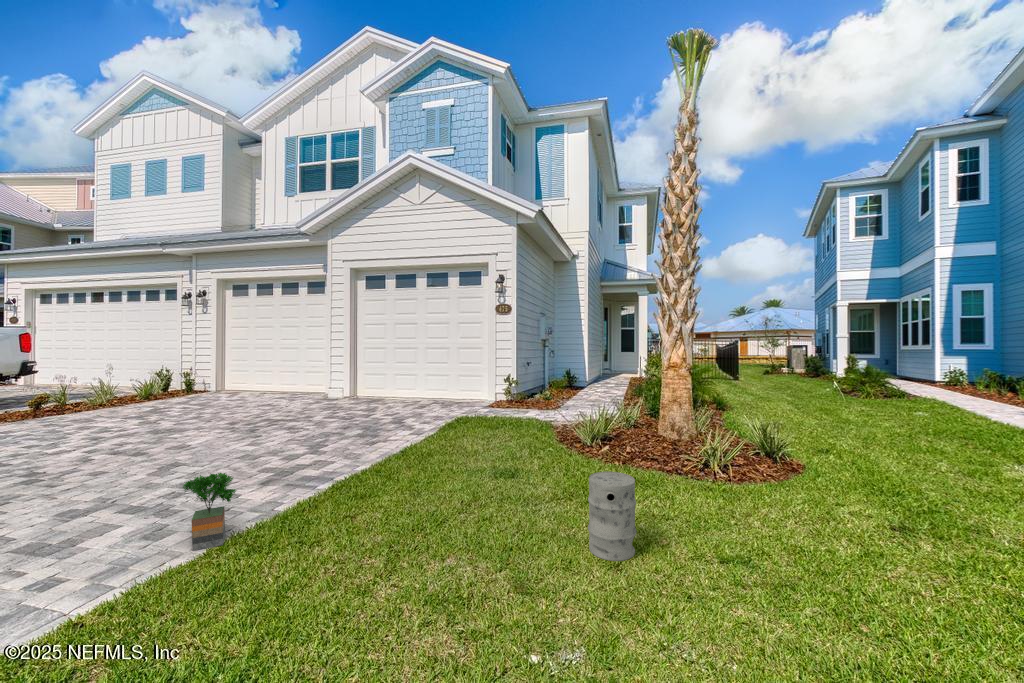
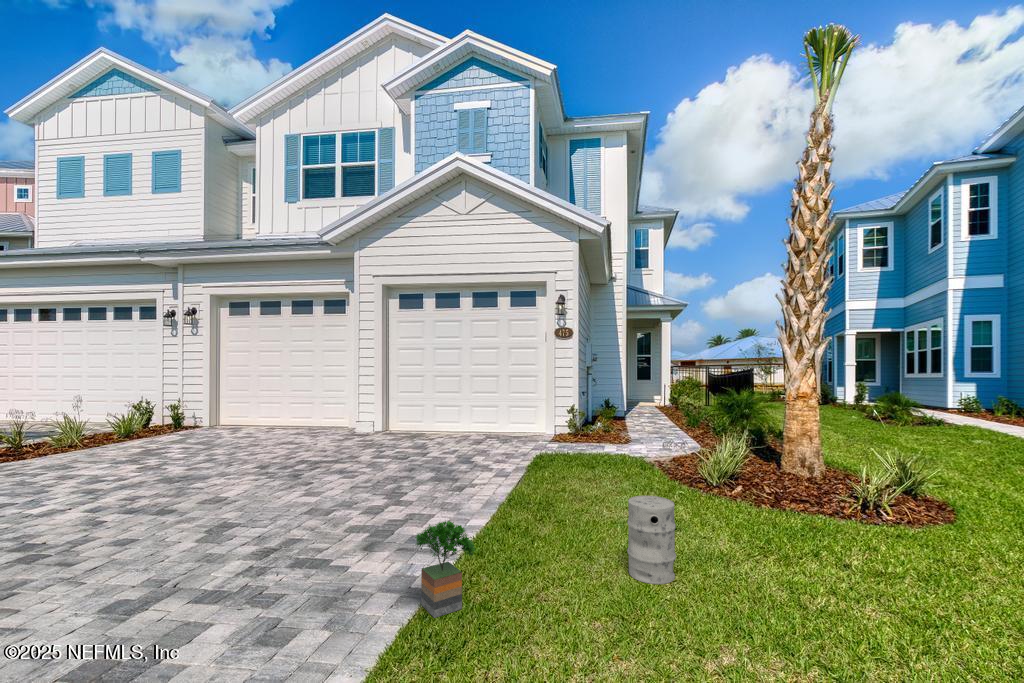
trash can: present [588,472,636,561] -> present [627,496,676,584]

